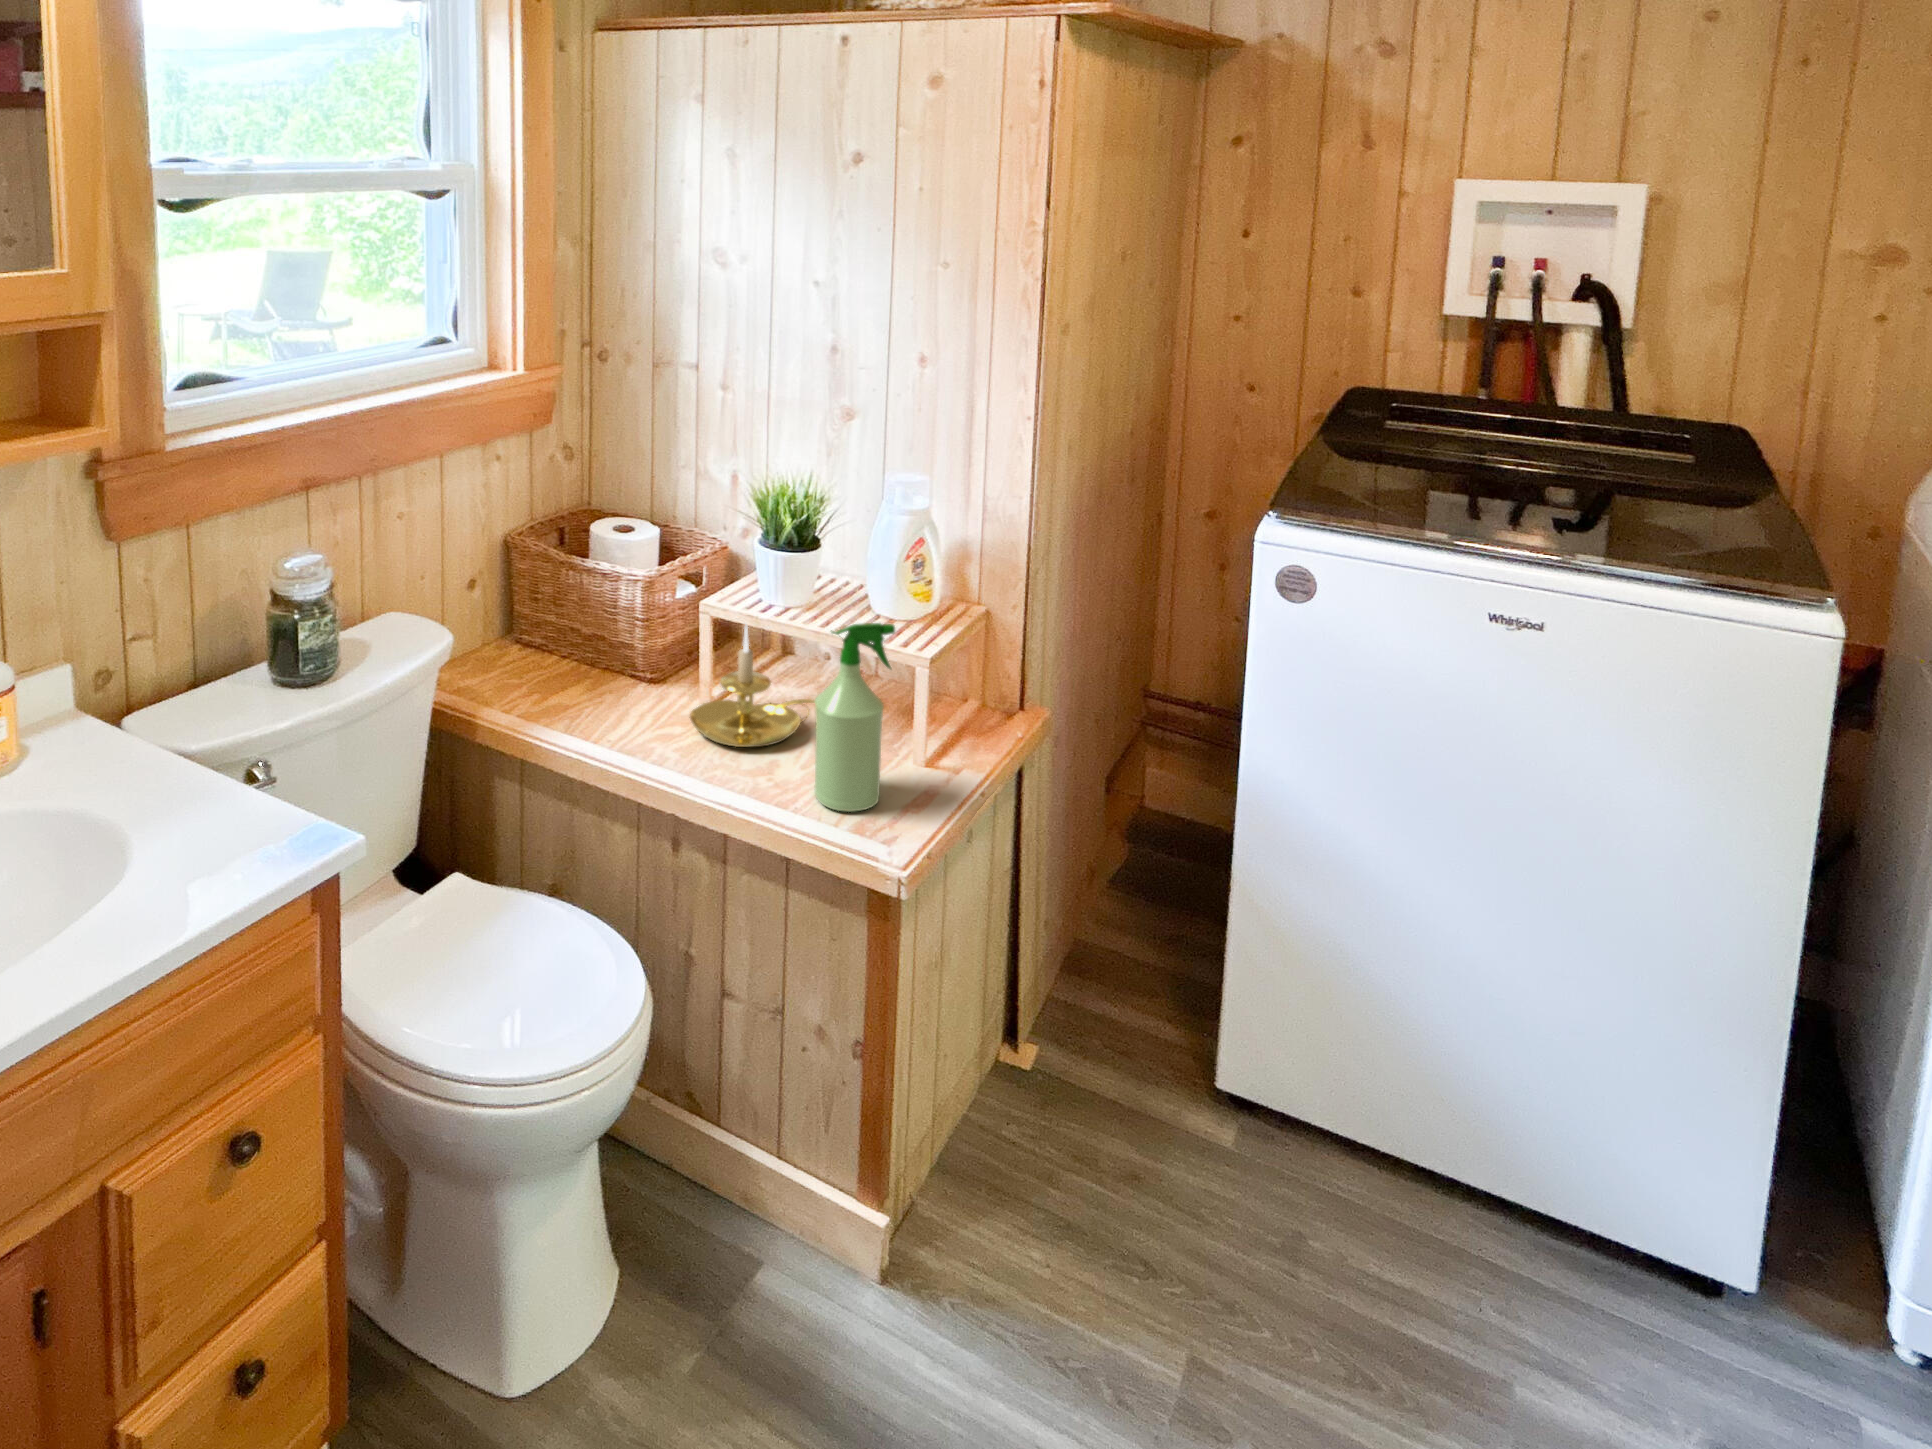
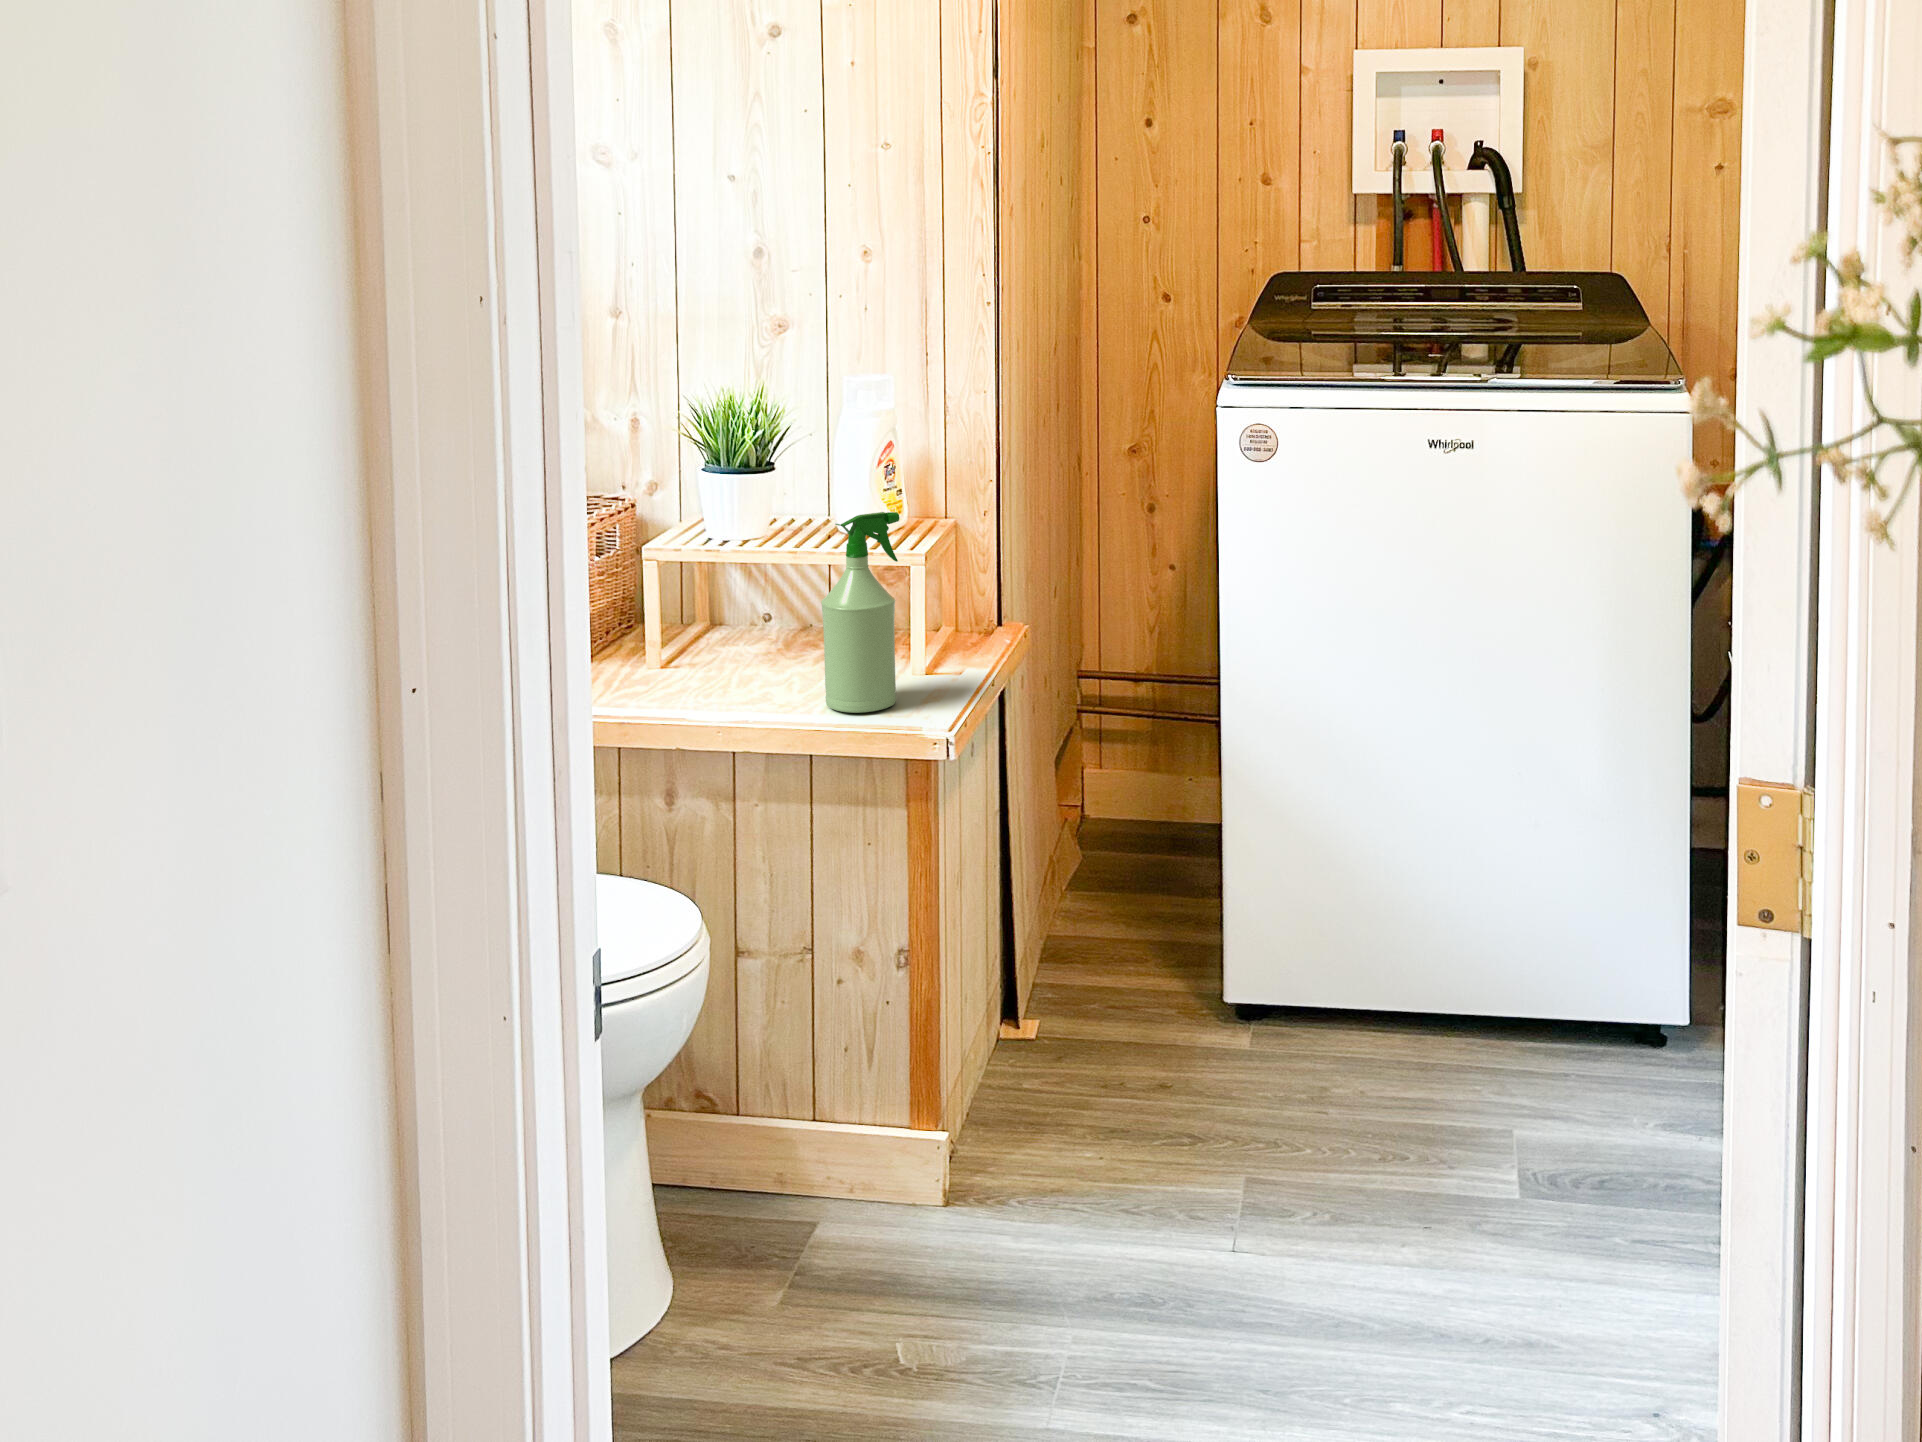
candle holder: present [689,624,815,747] -> none [654,552,800,690]

